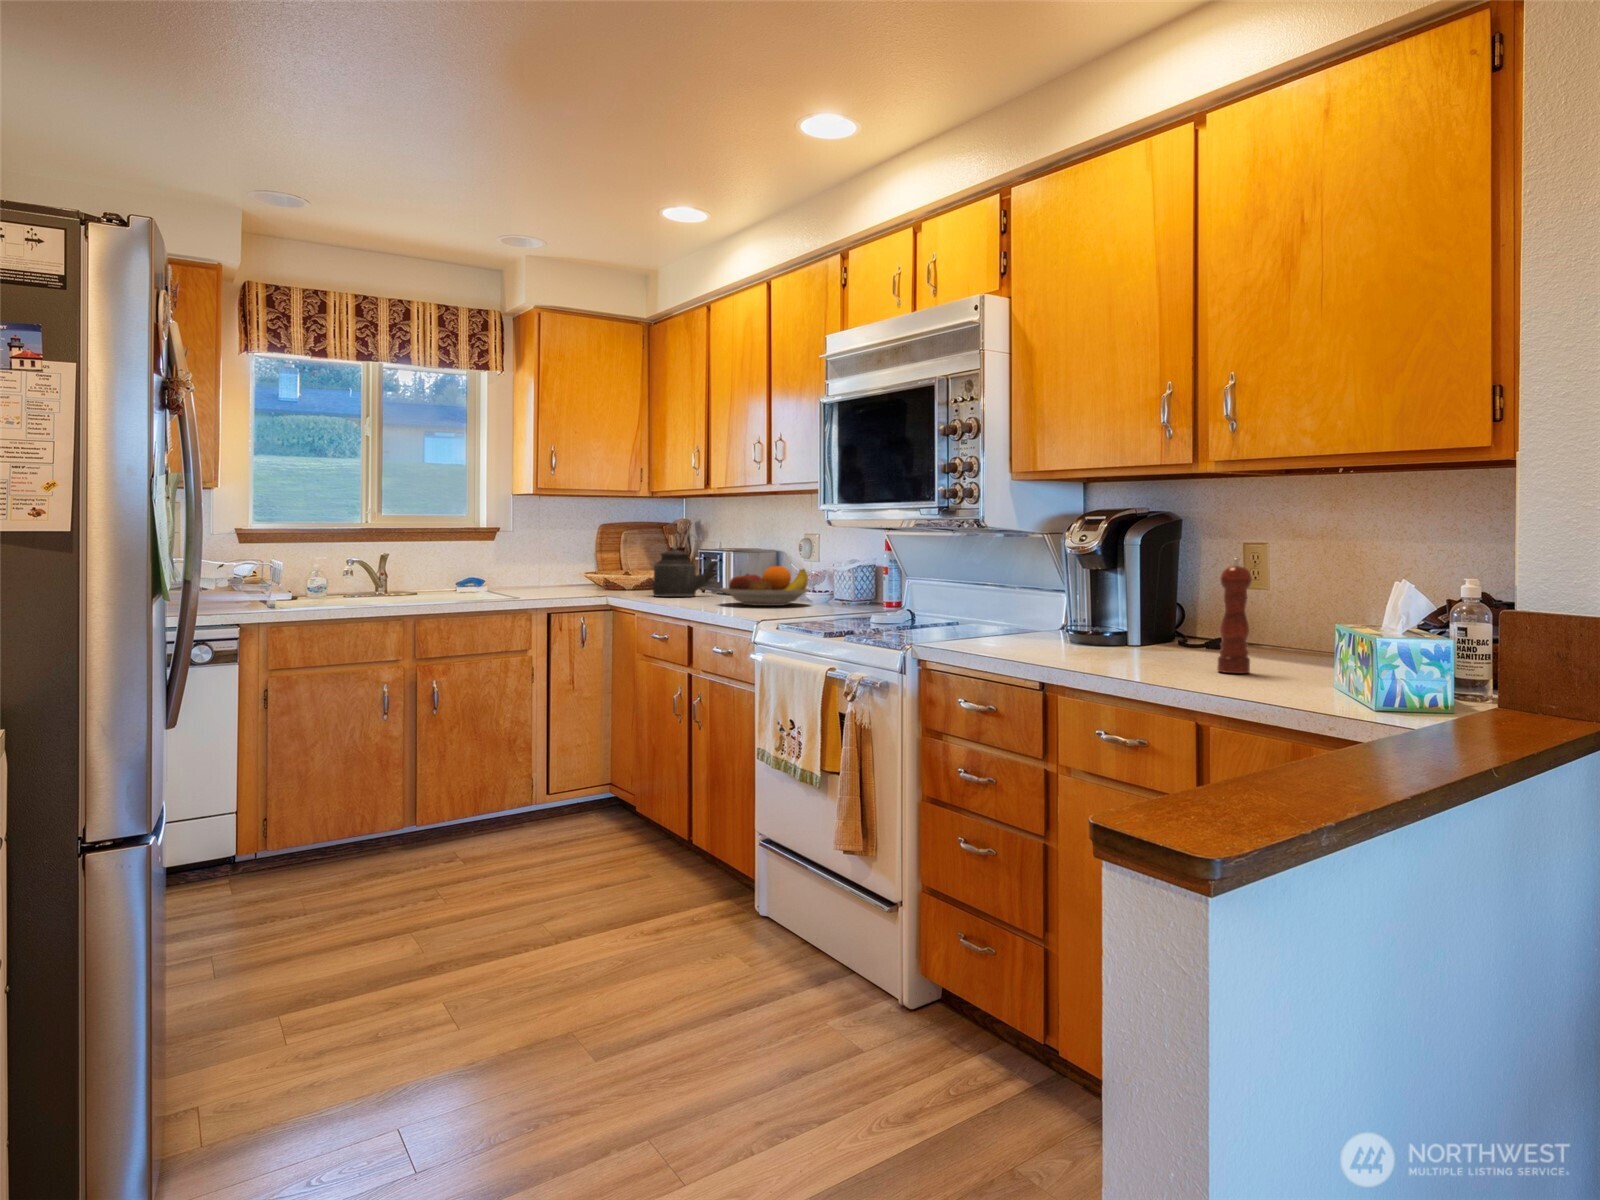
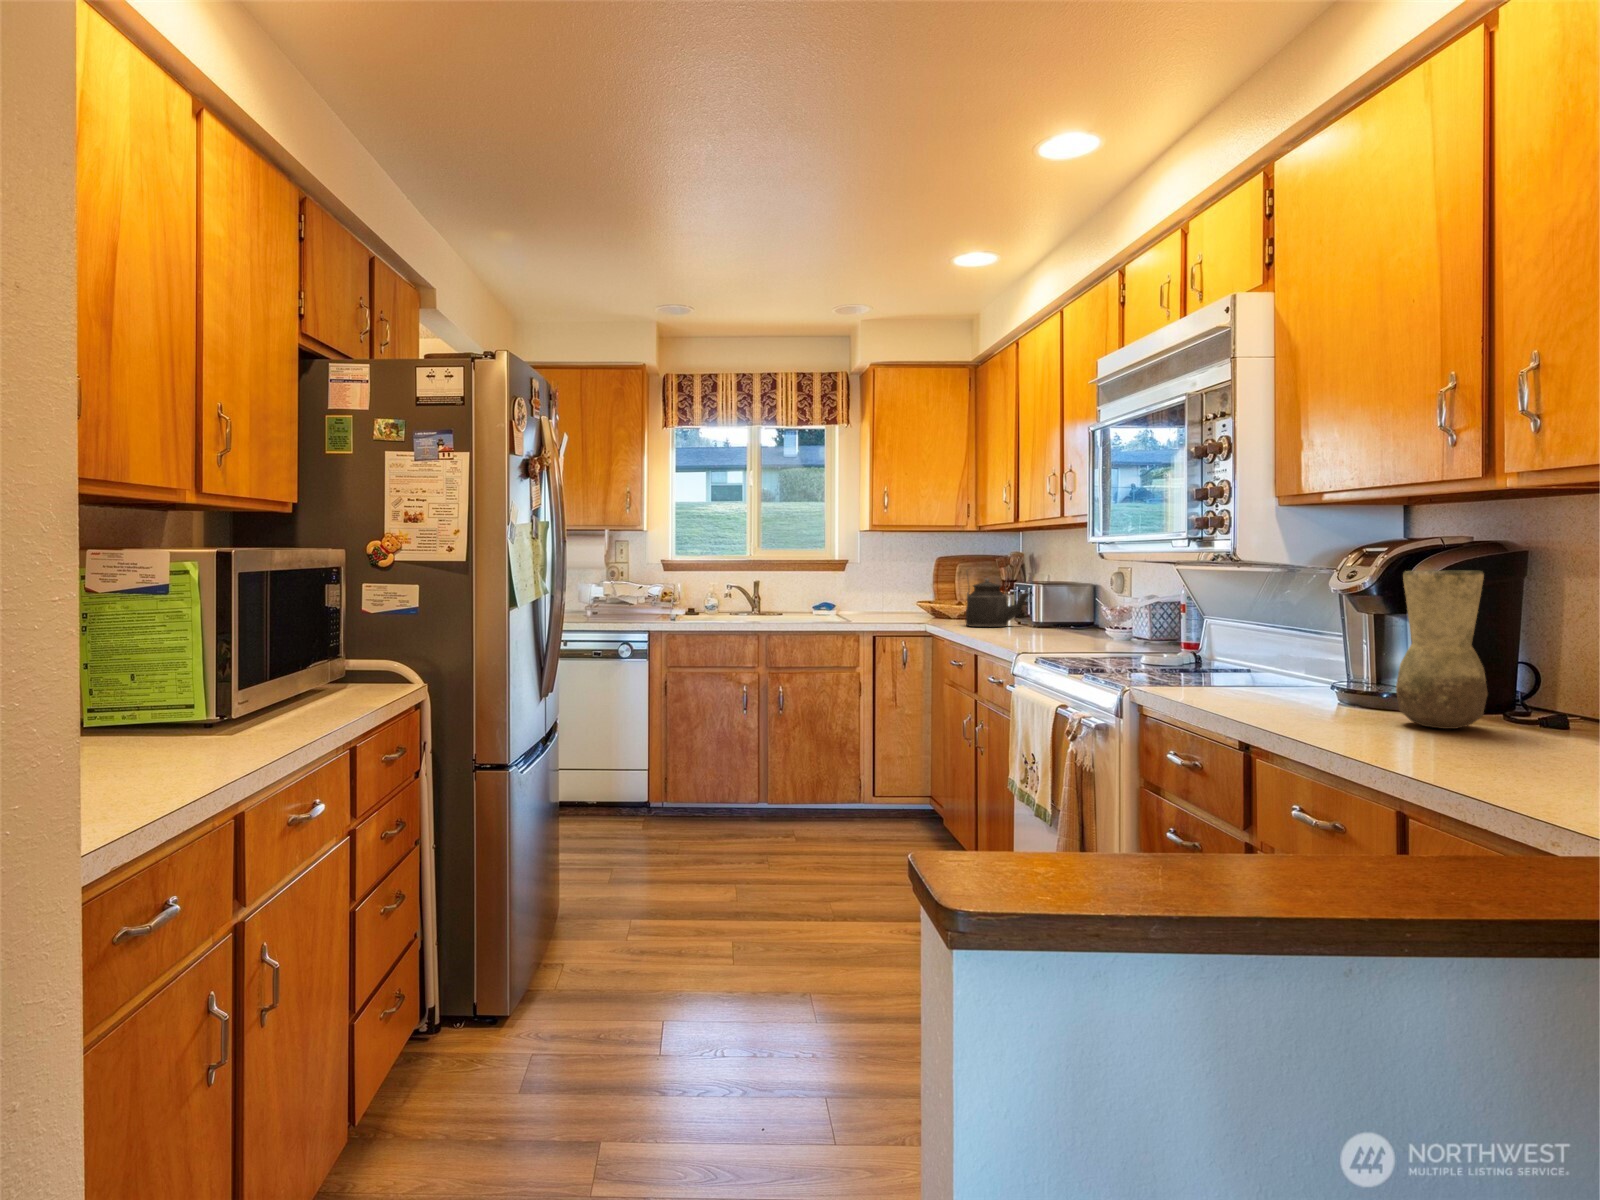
vase: none [1125,534,1185,654] -> present [1396,571,1488,729]
pepper mill: present [1217,558,1252,673] -> none [1495,608,1550,772]
fruit bowl: present [721,566,810,606] -> none [1012,599,1107,639]

